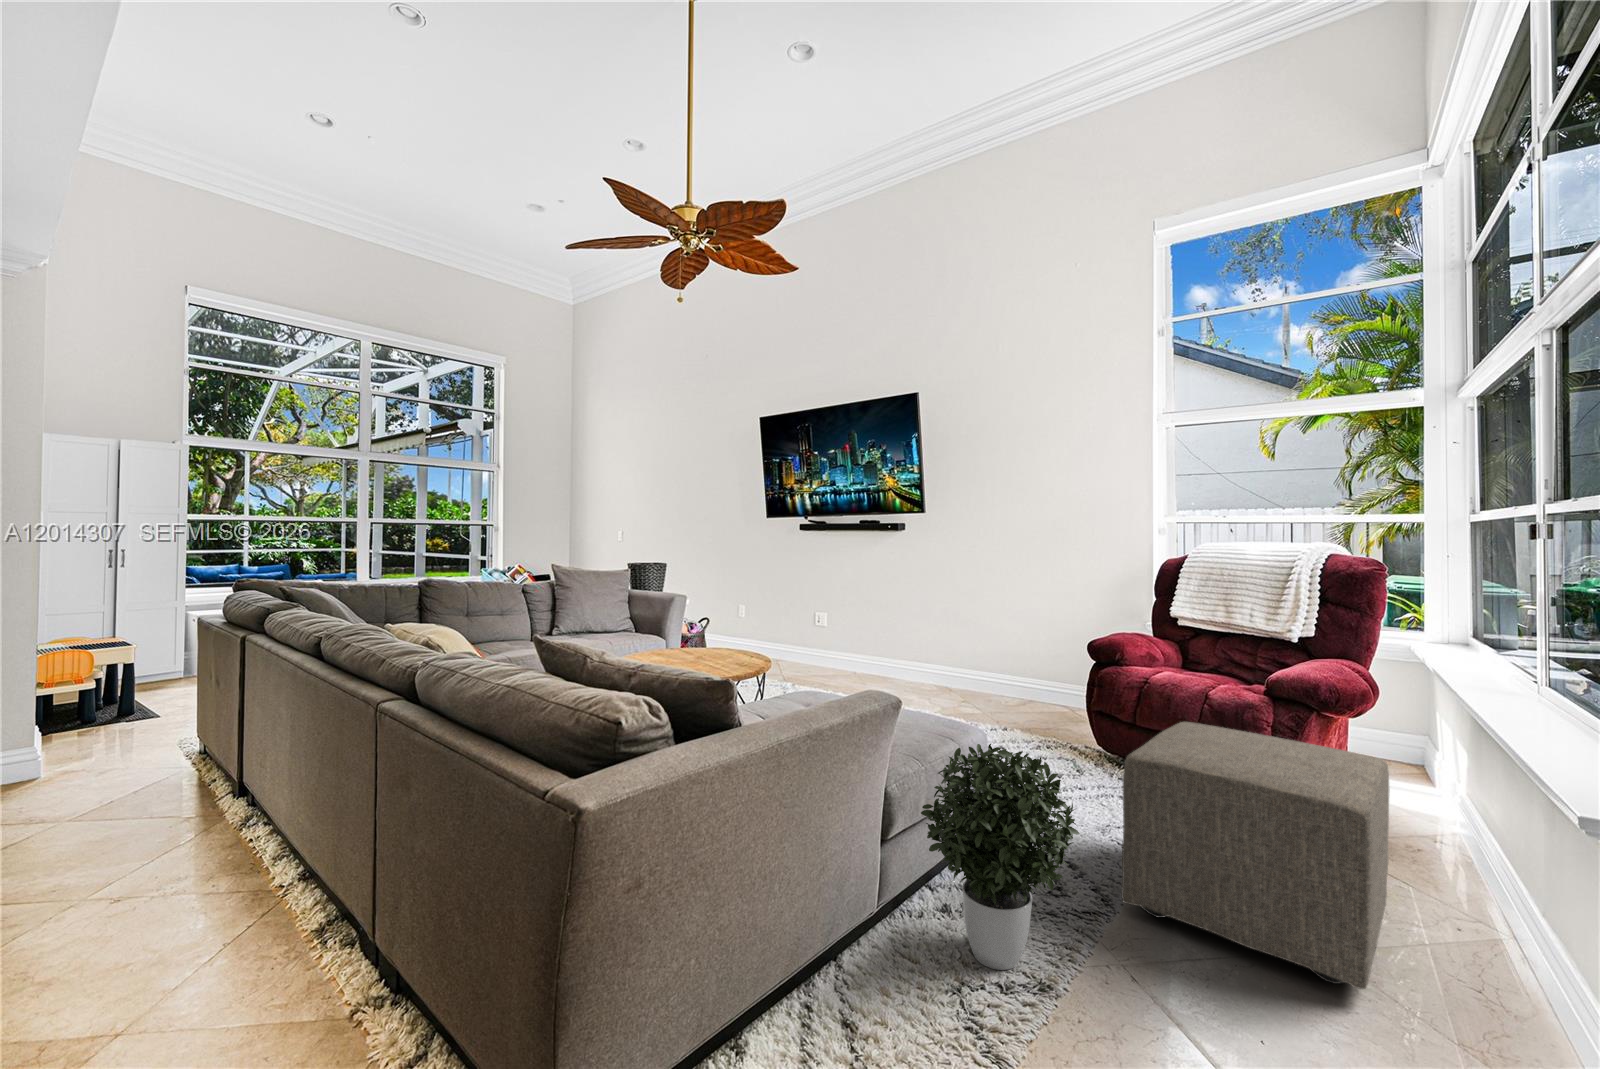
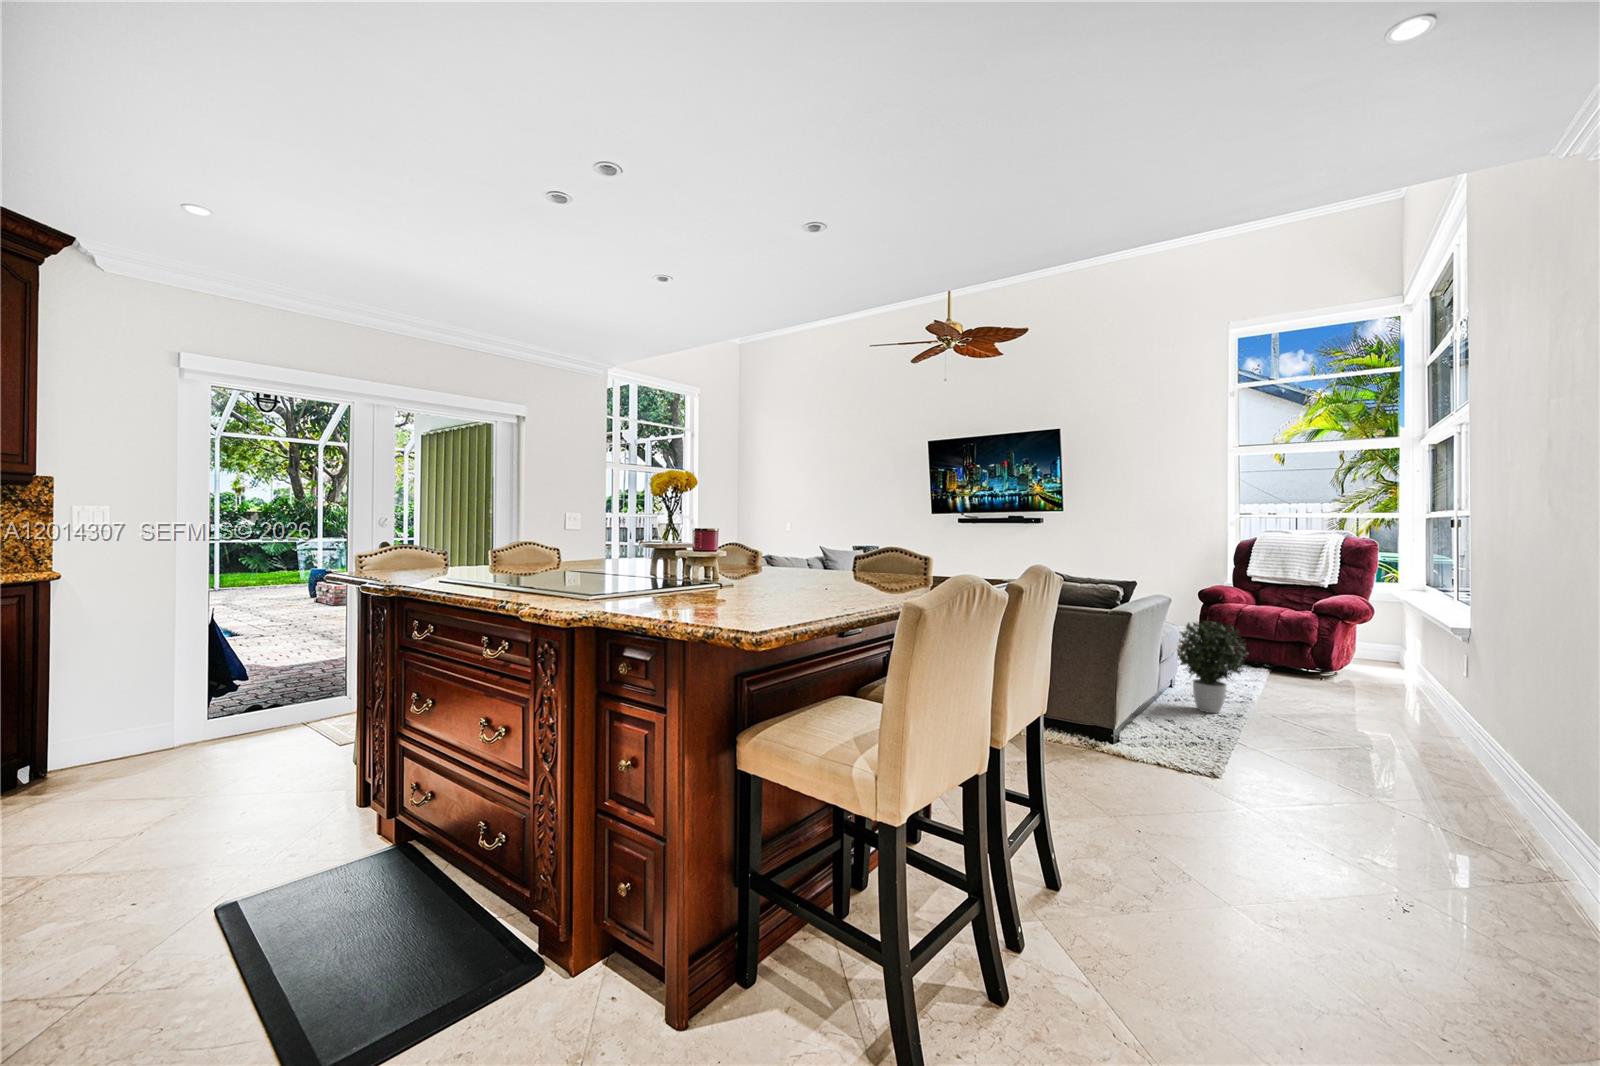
ottoman: present [1121,722,1389,989] -> none [1255,621,1379,716]

